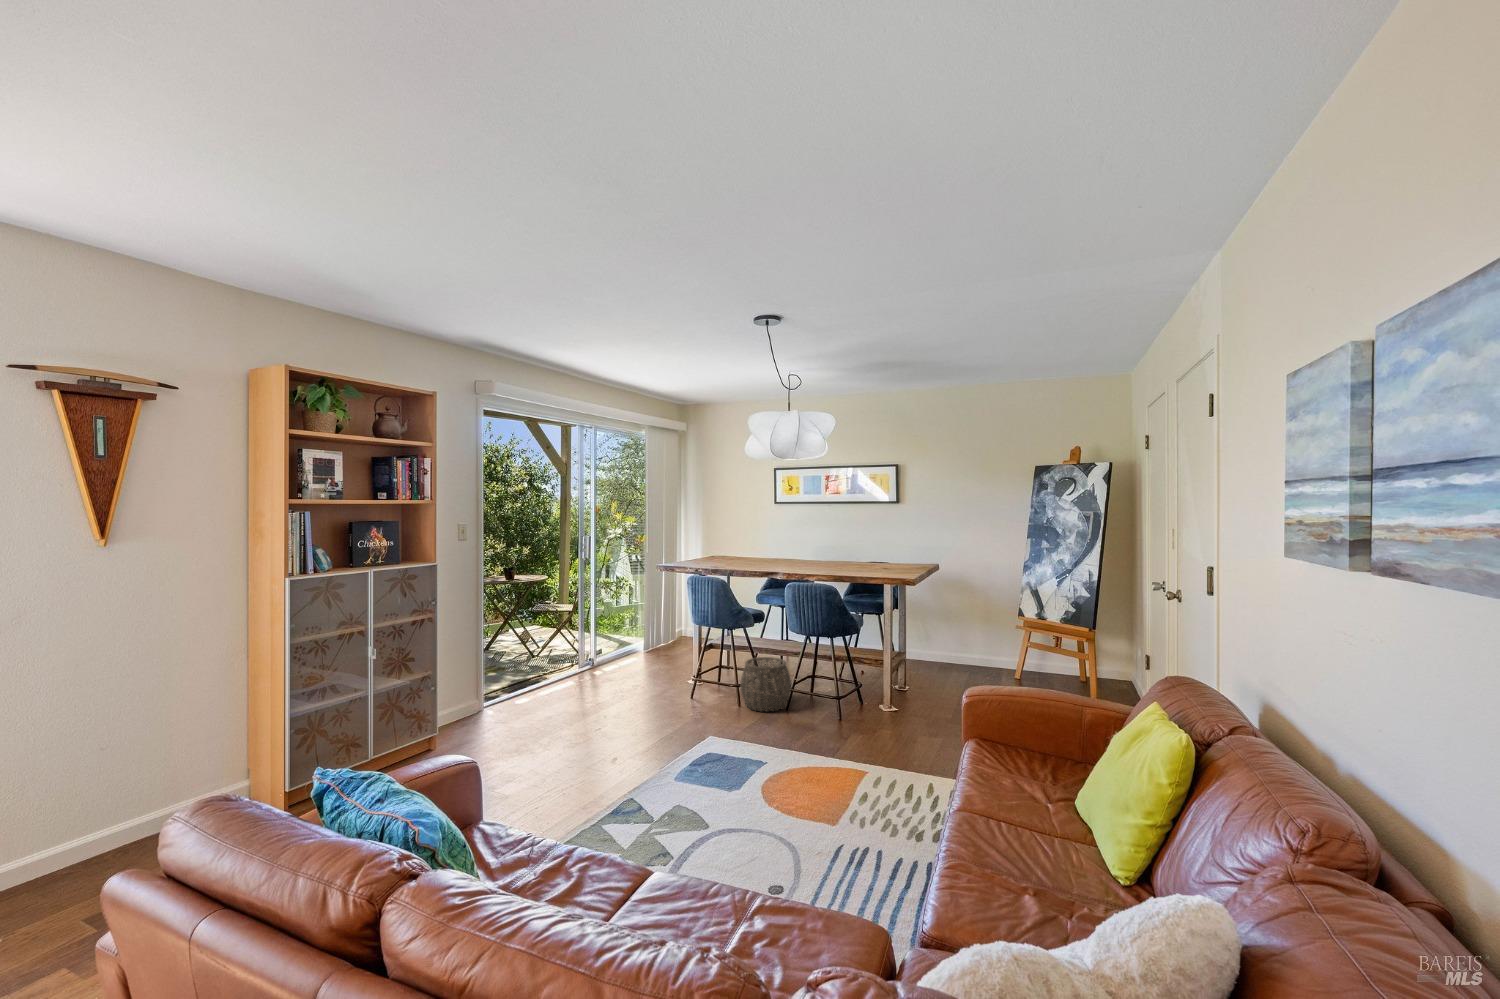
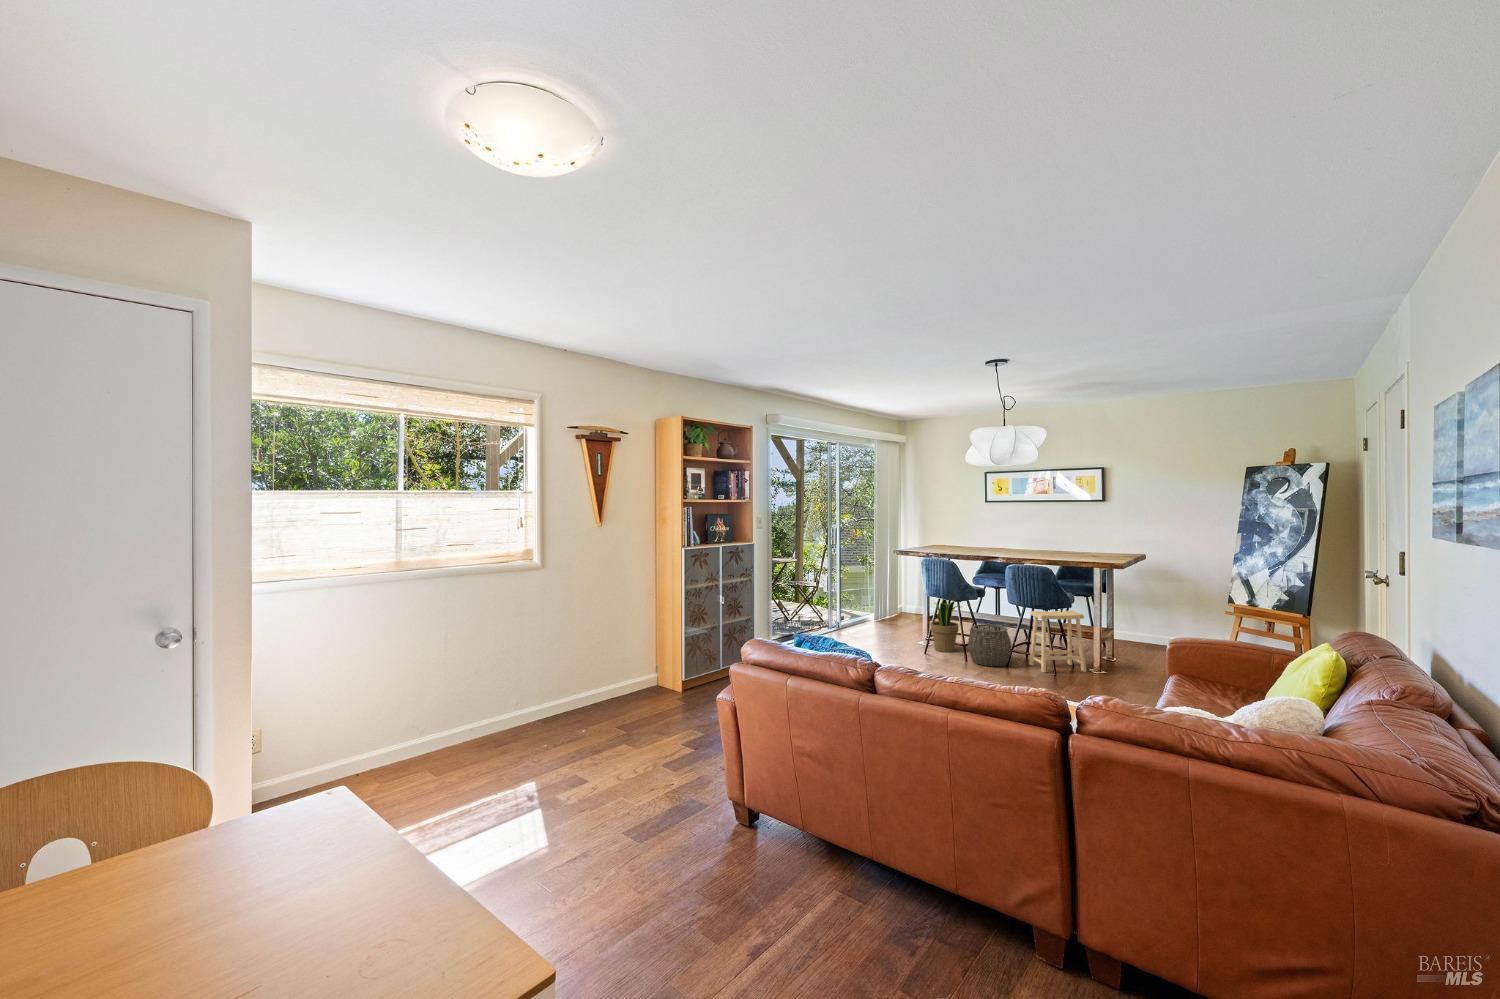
potted plant: none [699,623,737,694] -> present [931,599,961,652]
footstool: none [812,636,874,716] -> present [1029,611,1086,673]

